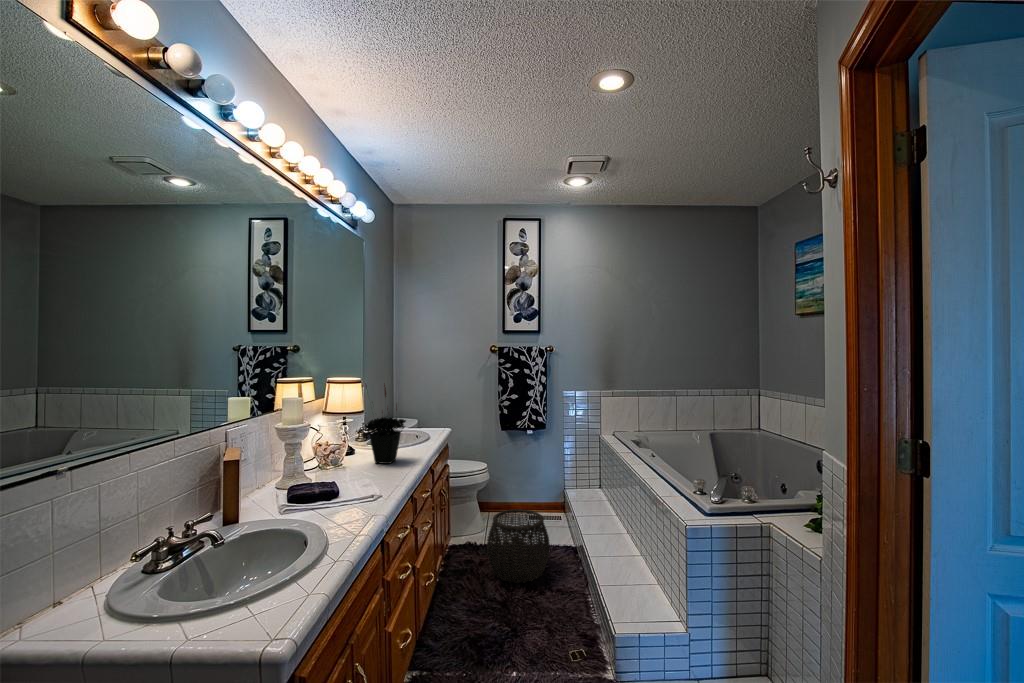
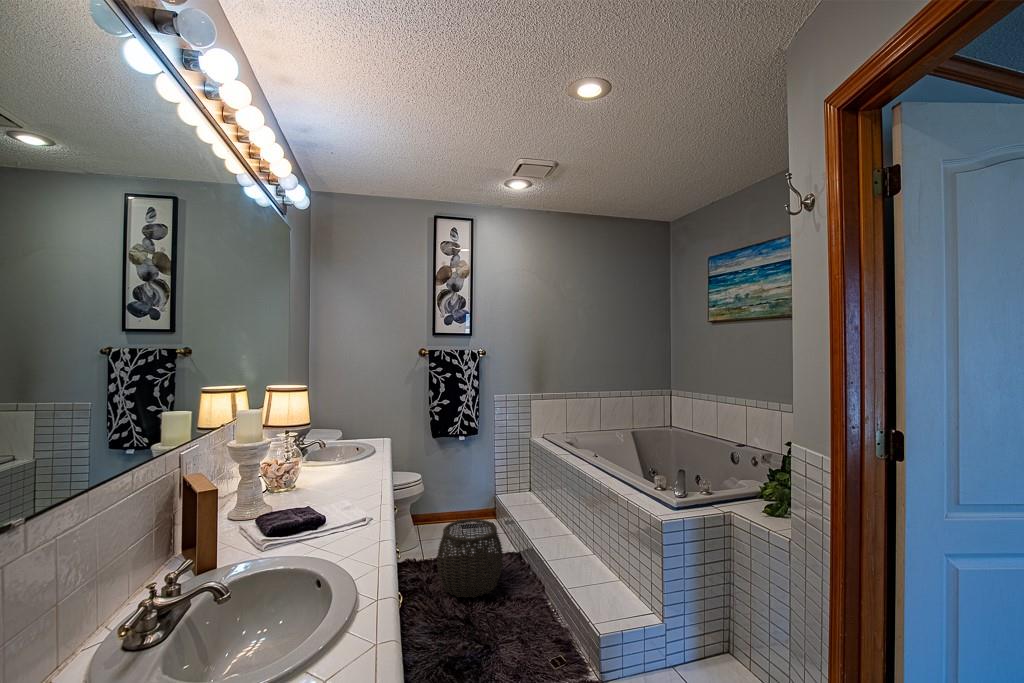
potted plant: present [362,385,406,464] -> none [320,388,370,482]

